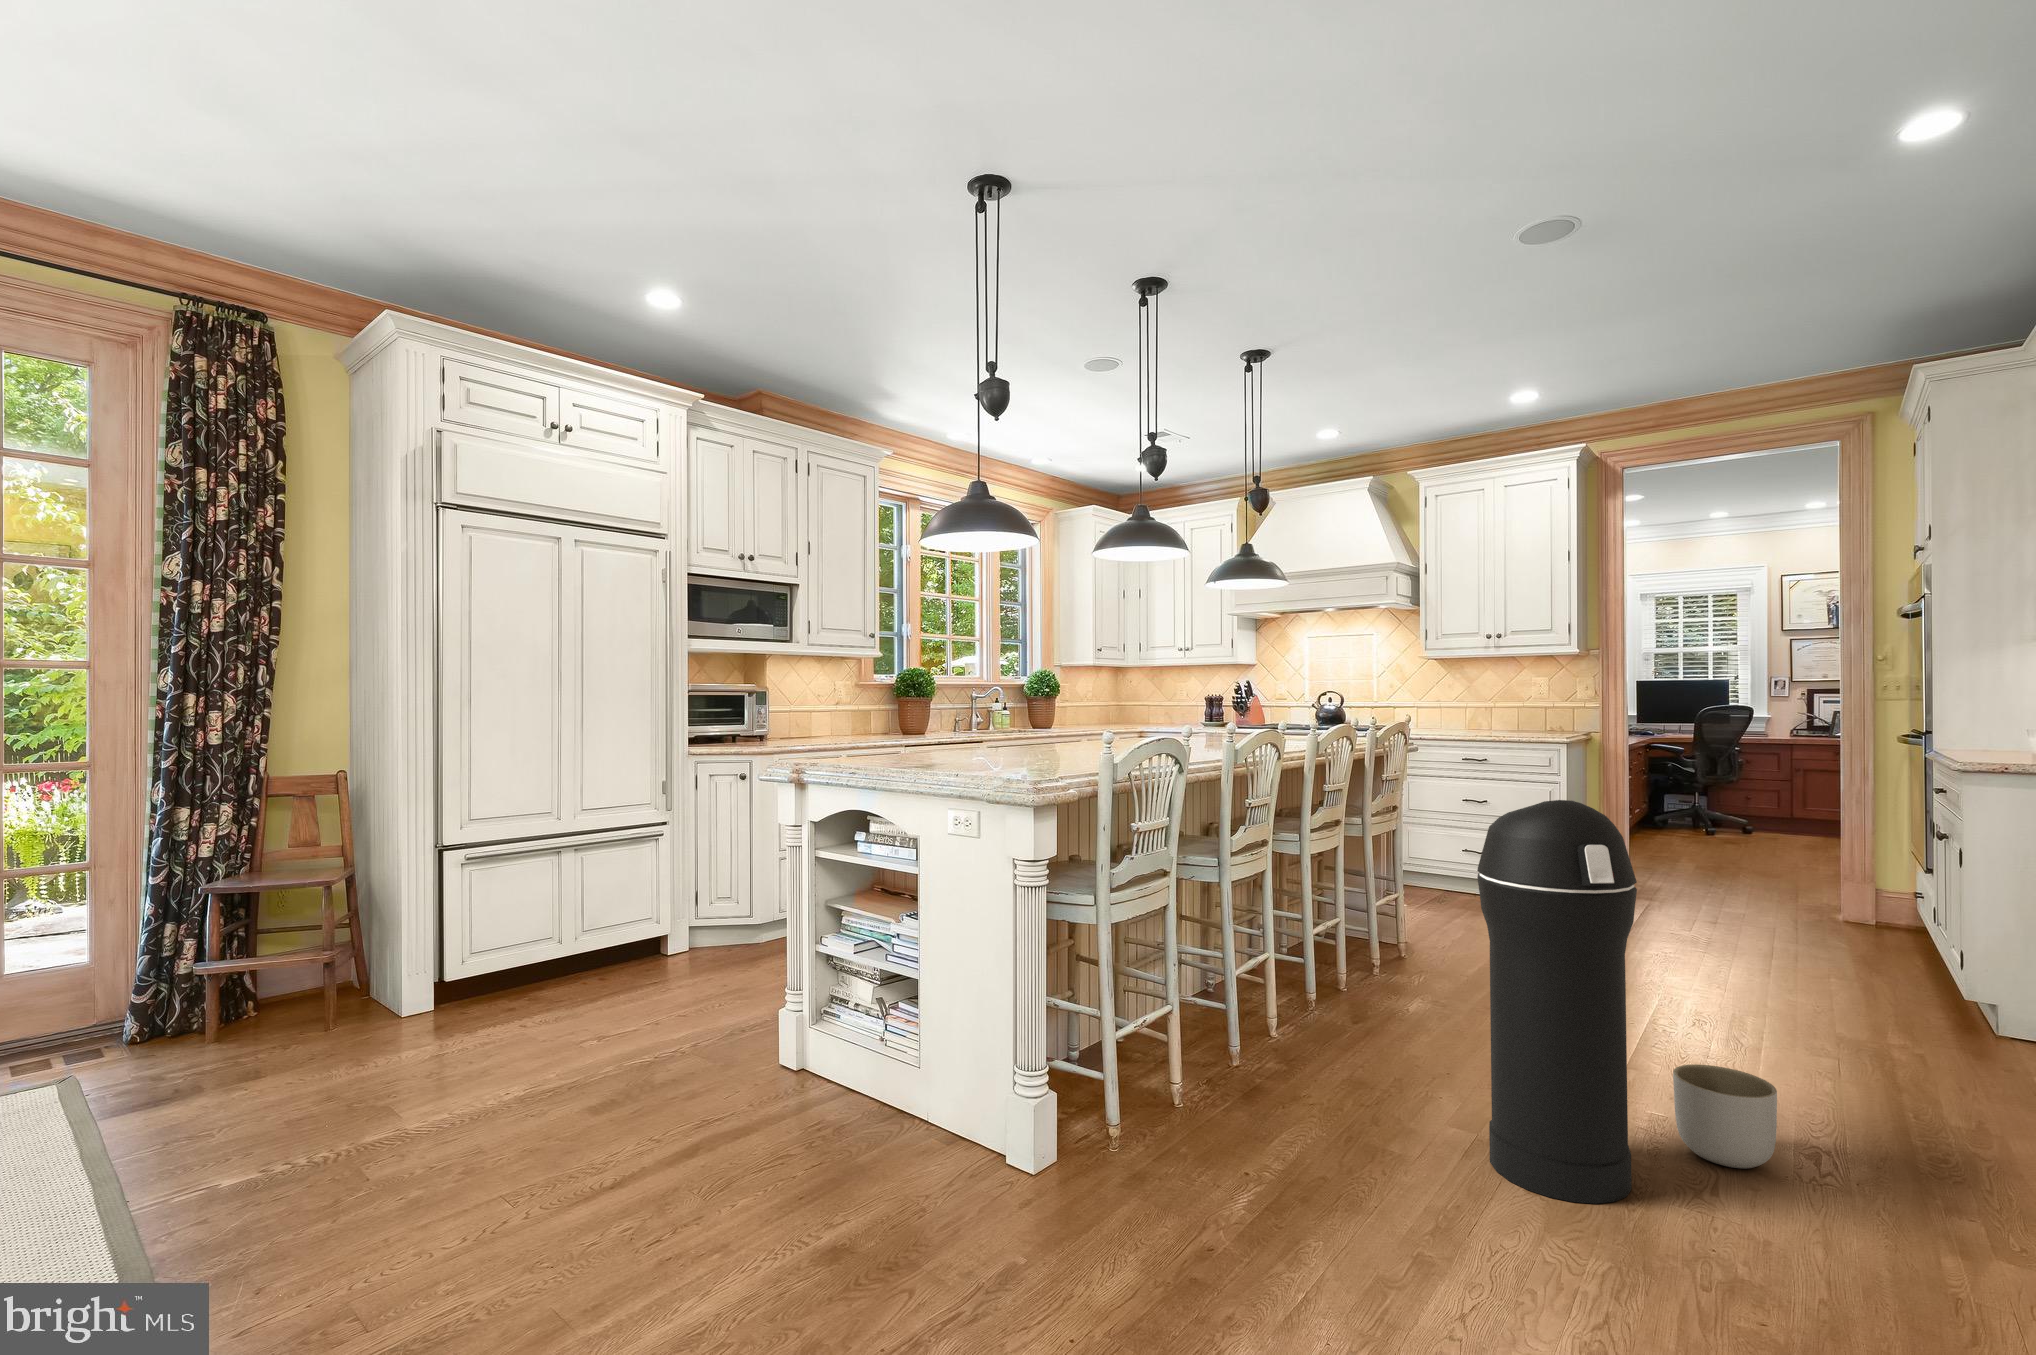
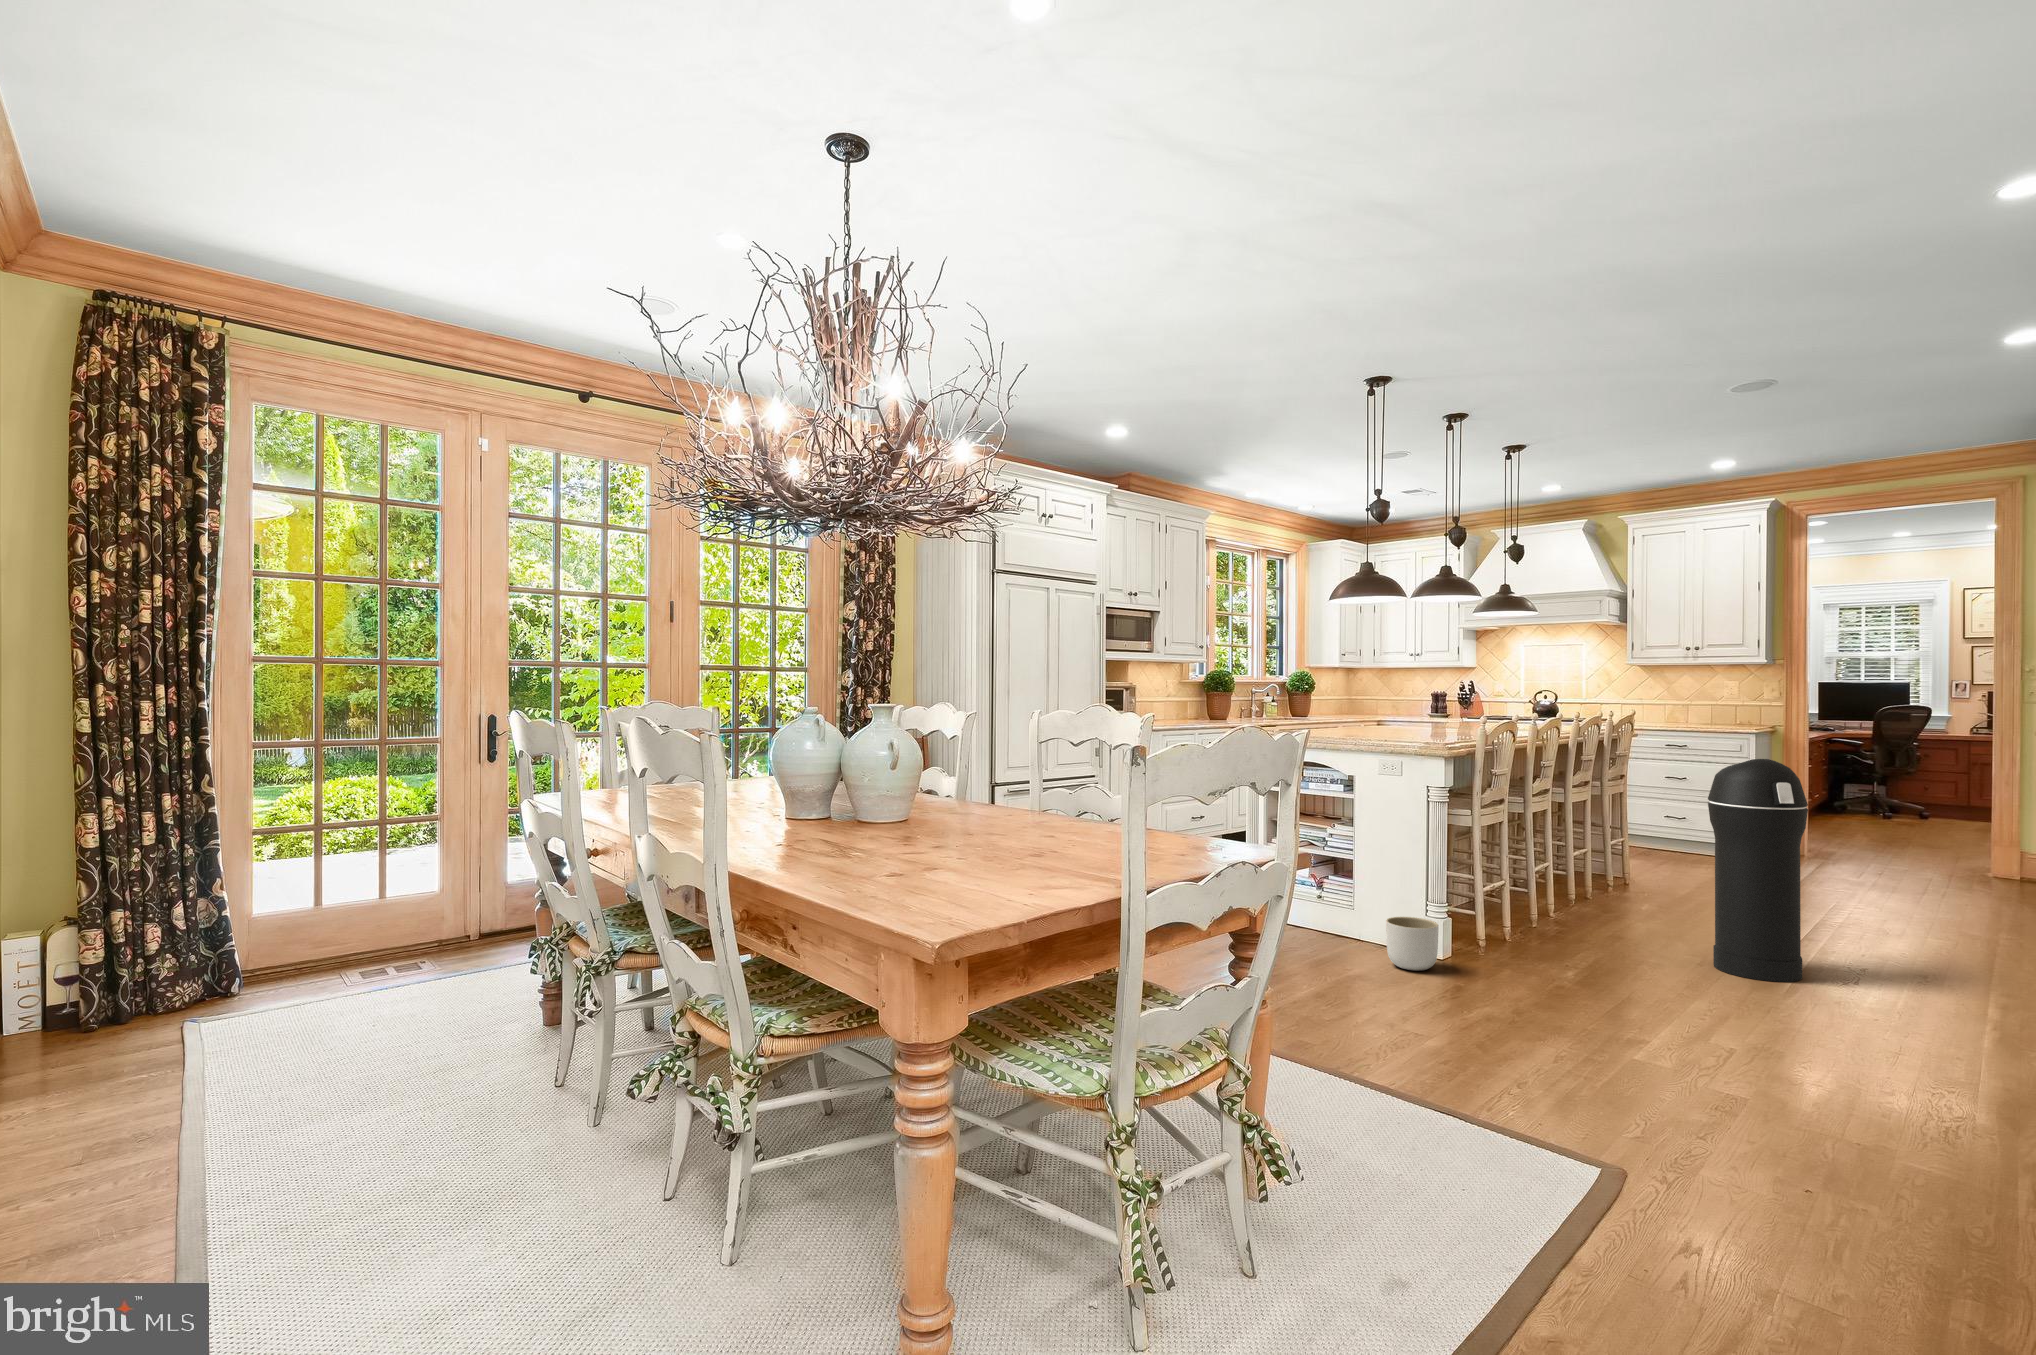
planter: present [1673,1064,1777,1169] -> present [1386,917,1439,971]

